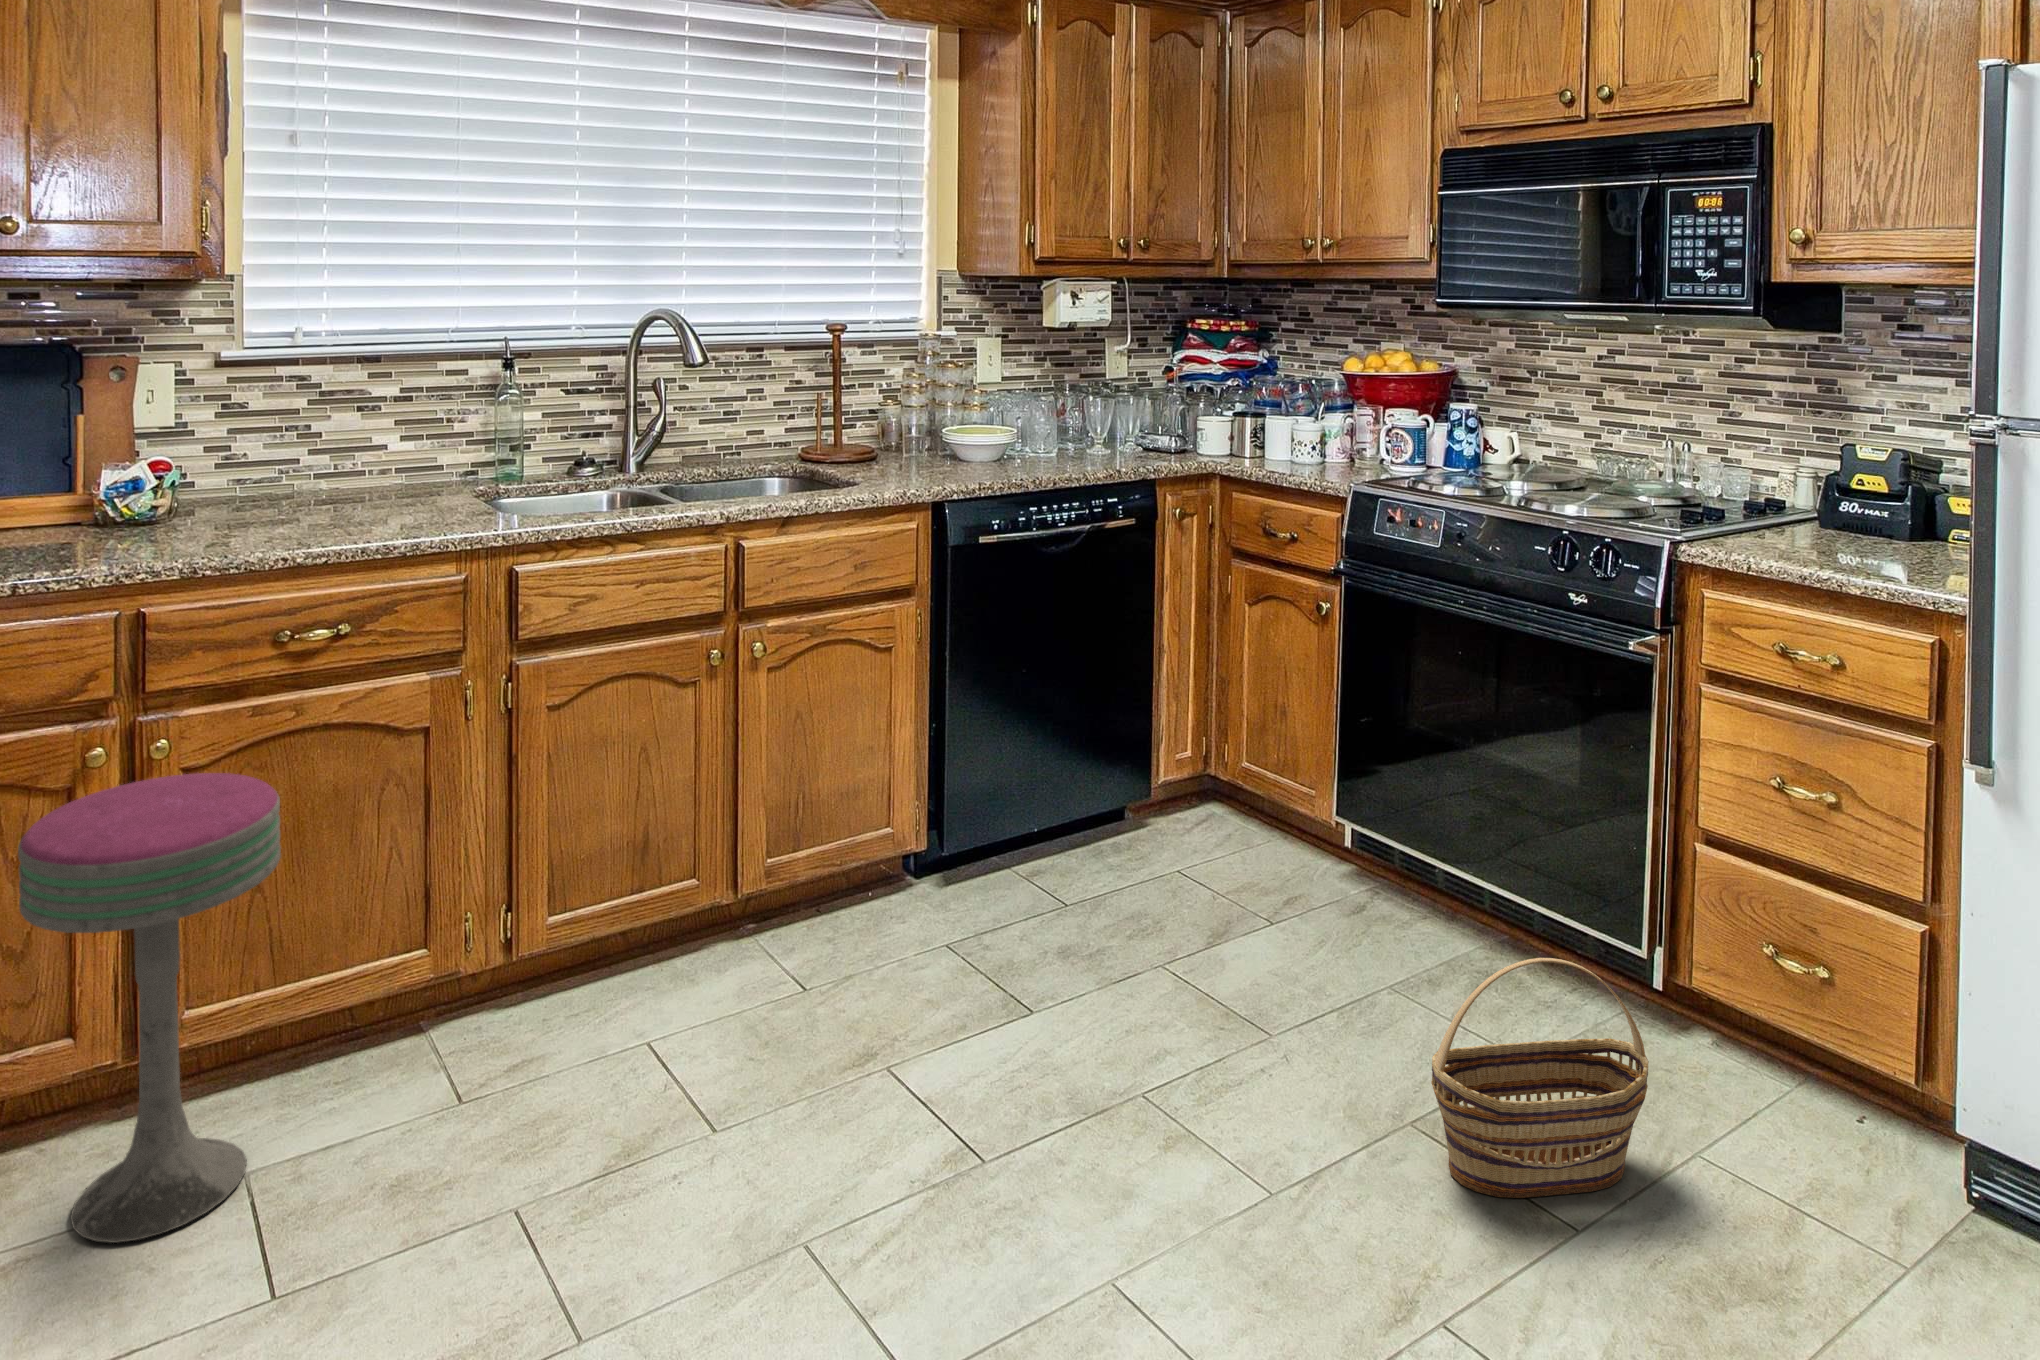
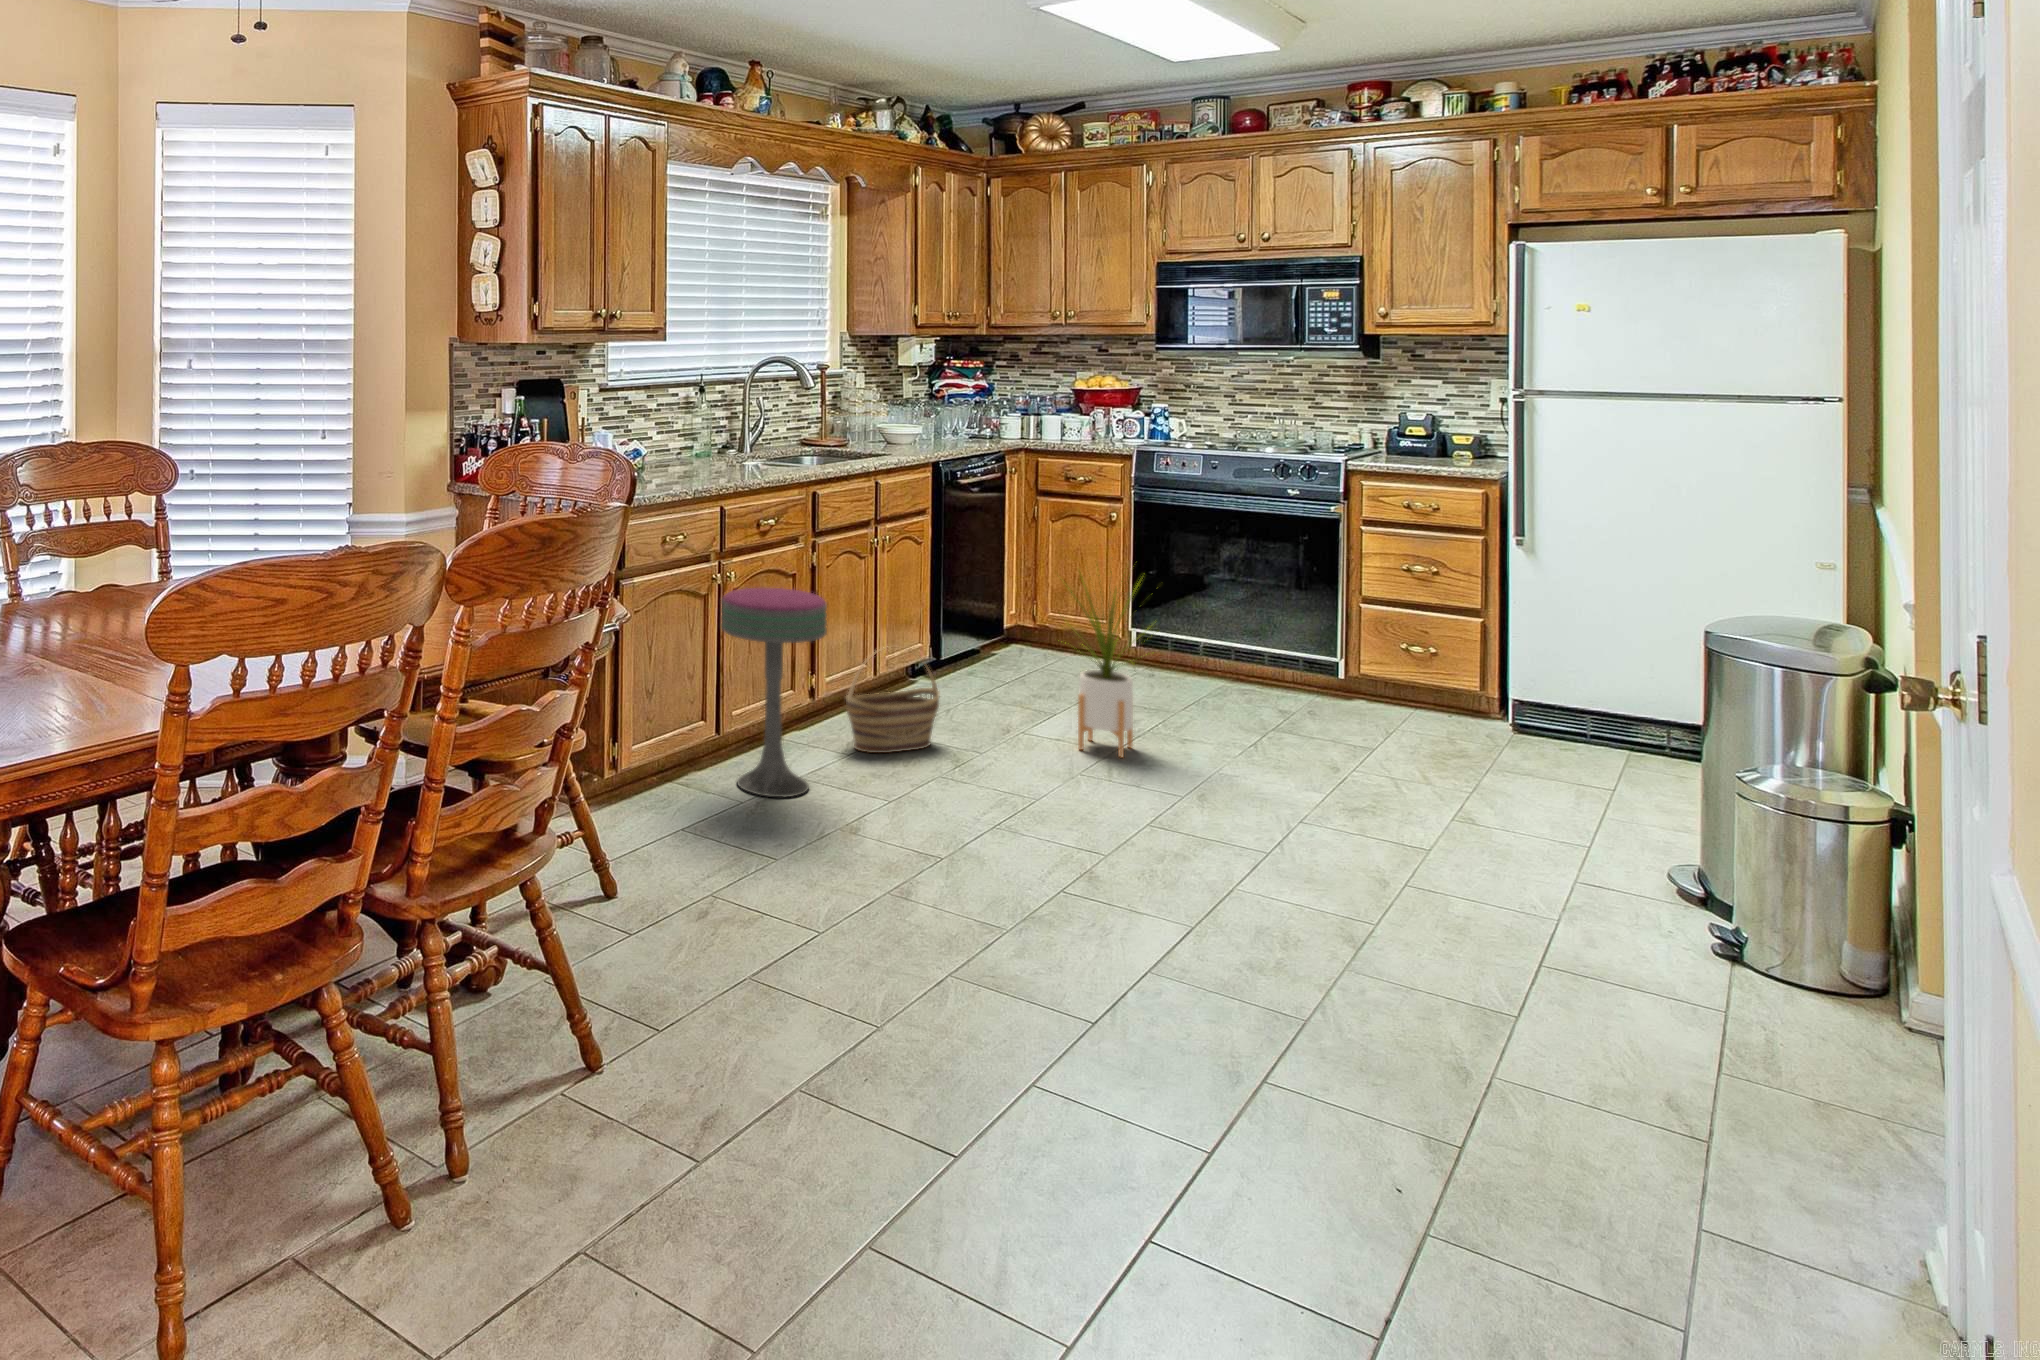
house plant: none [890,734,1106,1176] -> present [1058,578,1143,757]
basket: present [1431,958,1649,1198] -> present [846,653,940,753]

